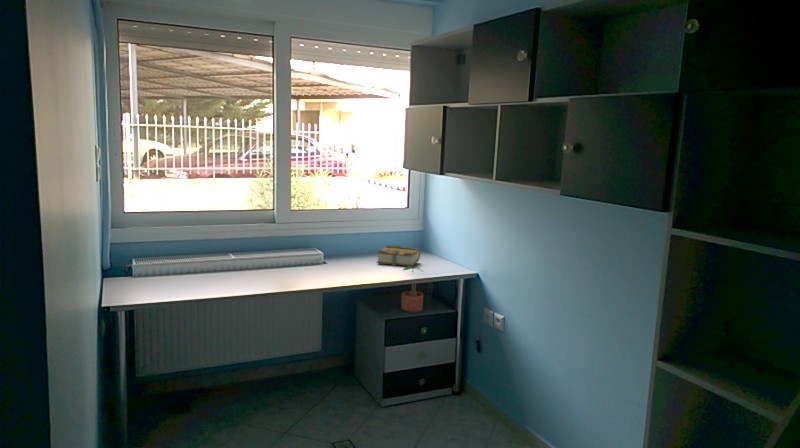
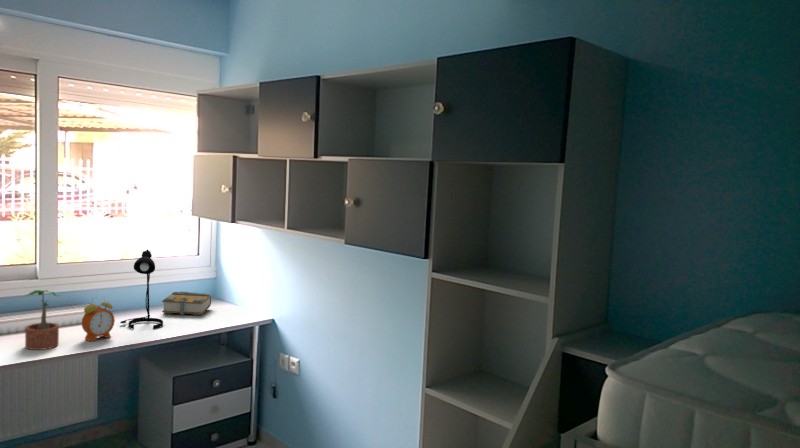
desk lamp: none [341,203,378,277] -> present [120,250,163,329]
alarm clock: none [309,244,336,284] -> present [82,302,115,341]
potted plant: present [401,266,423,312] -> present [25,290,59,350]

